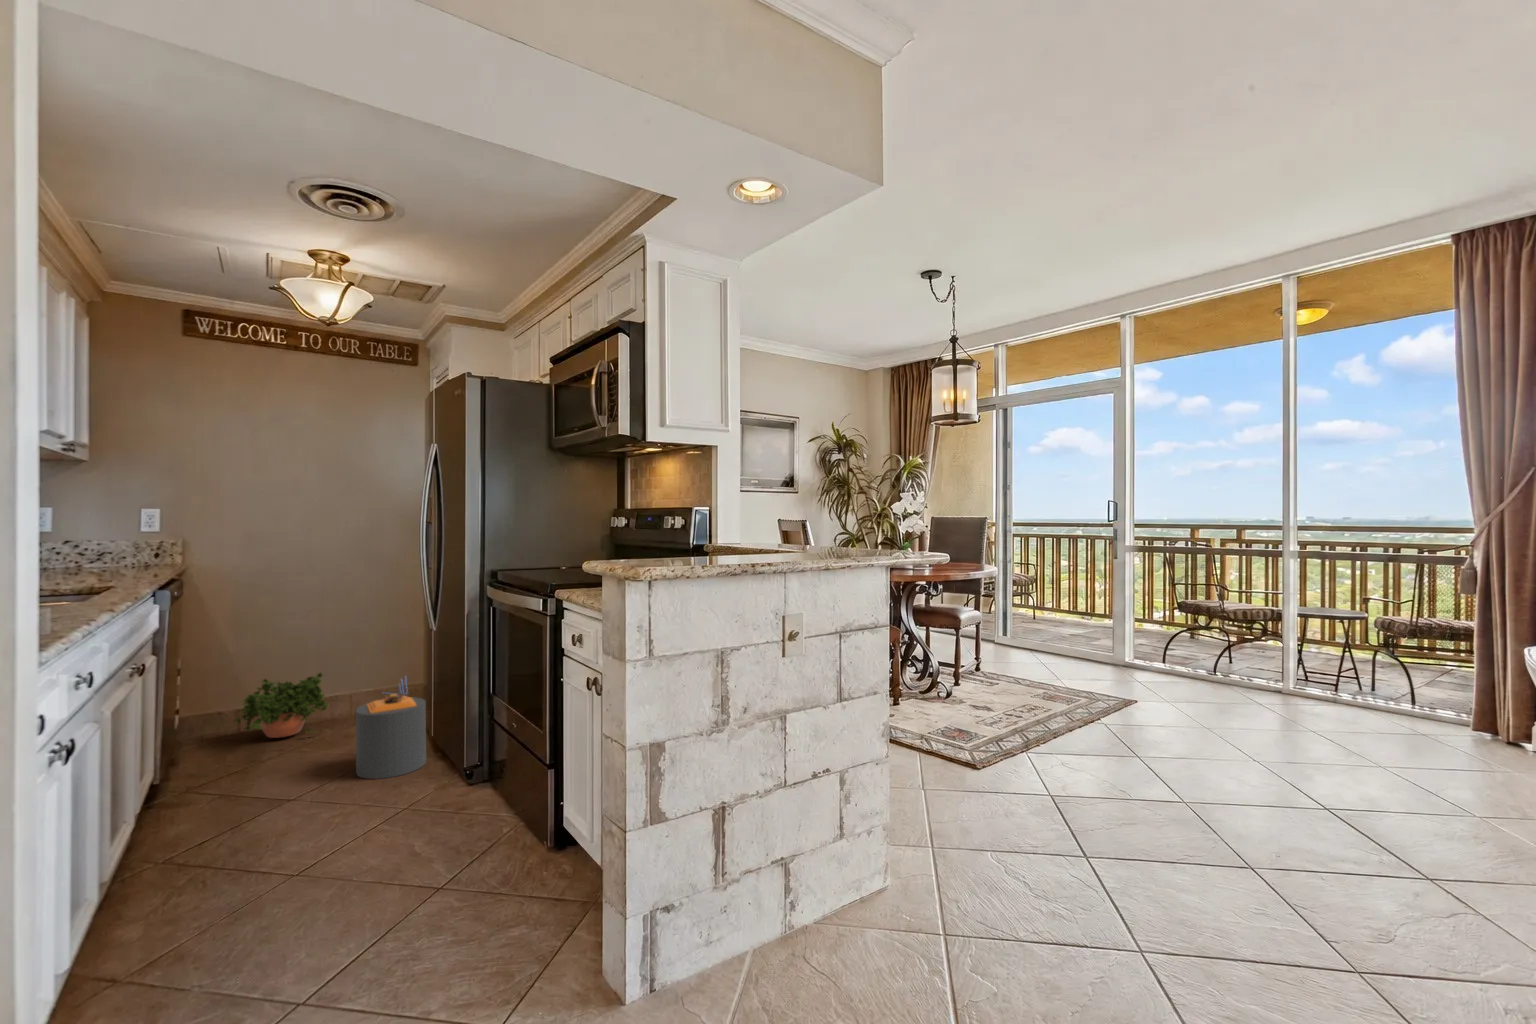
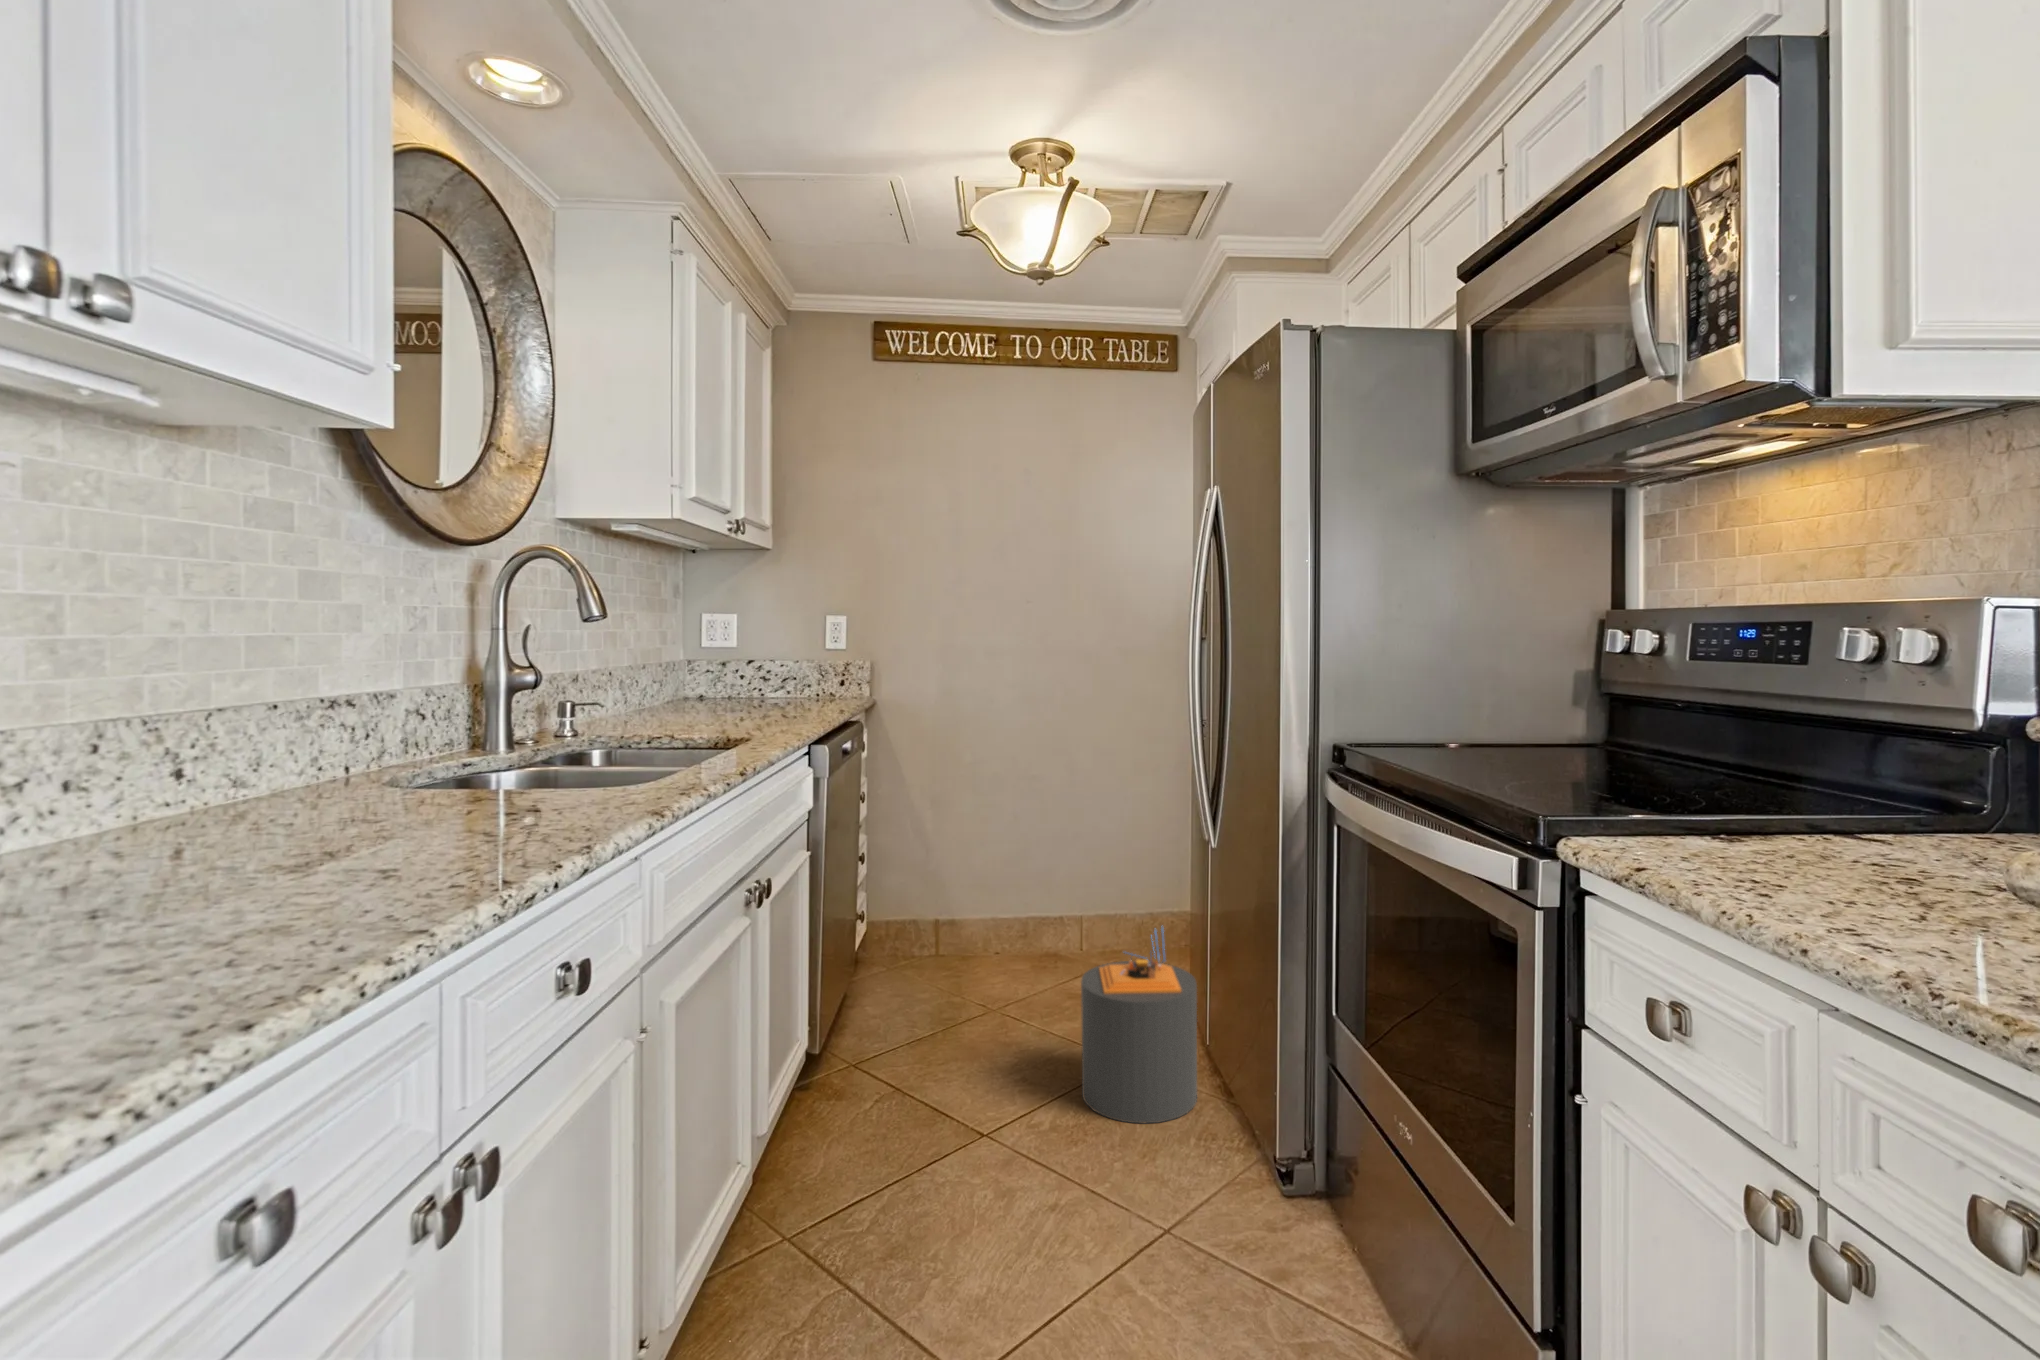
potted plant: present [233,673,329,738] -> none [924,878,1050,990]

